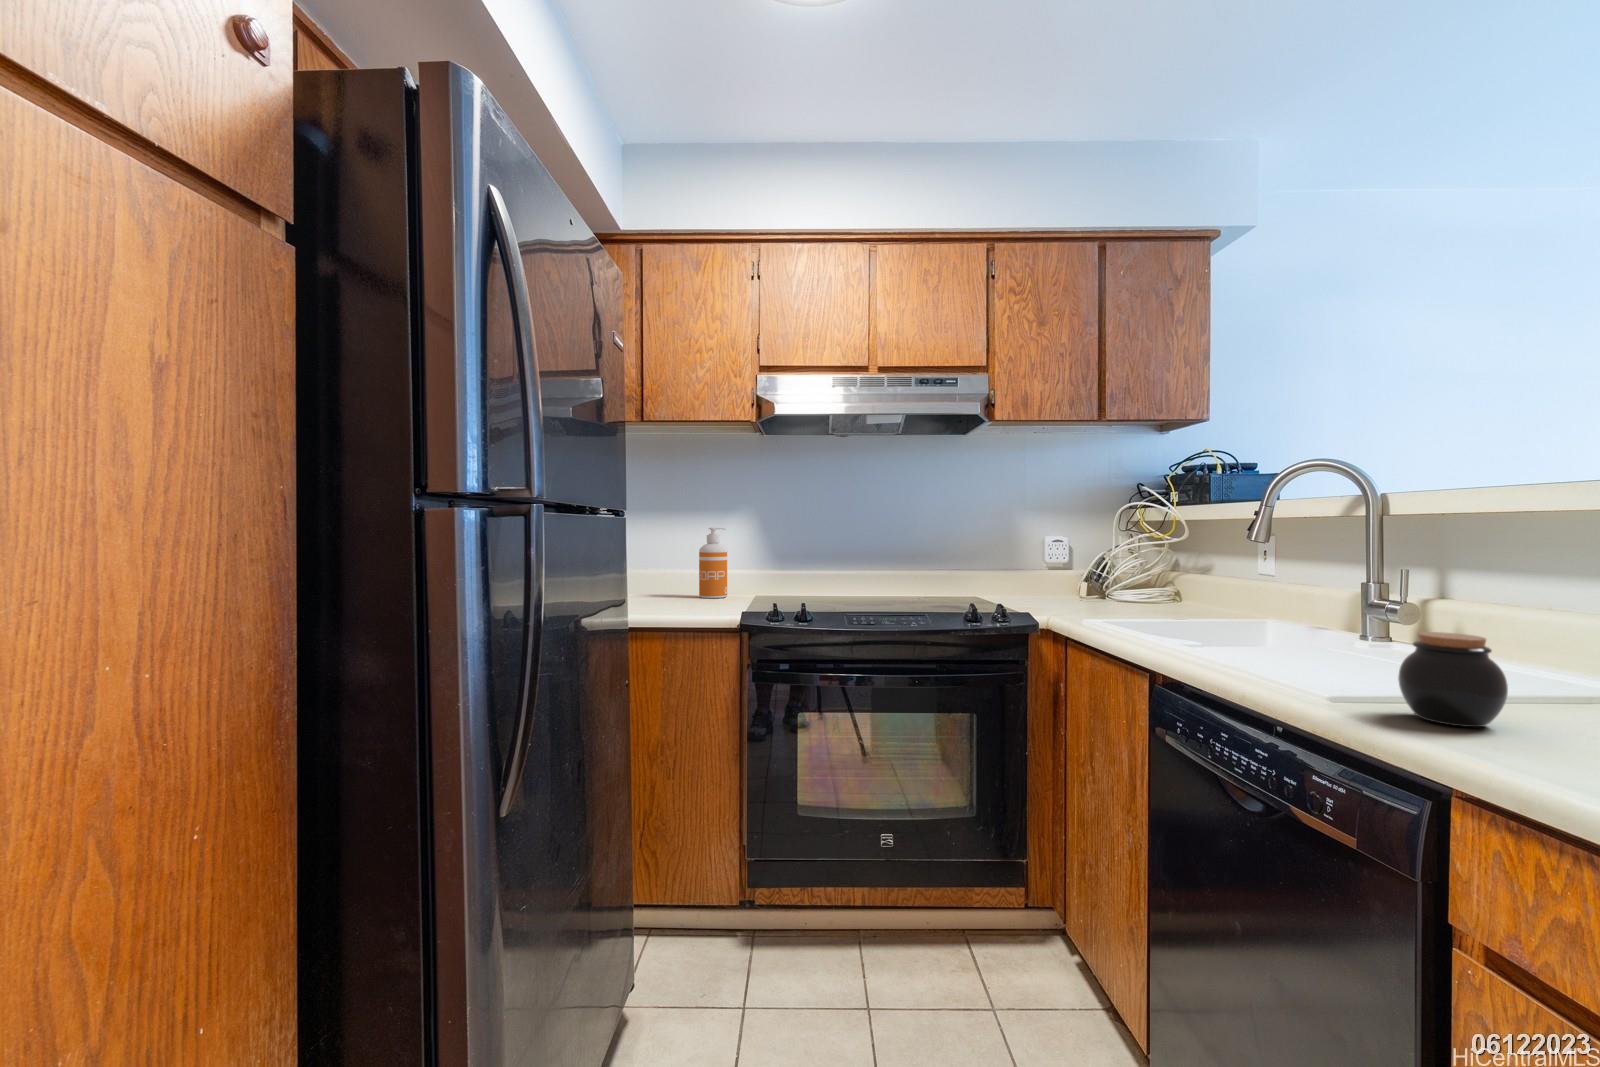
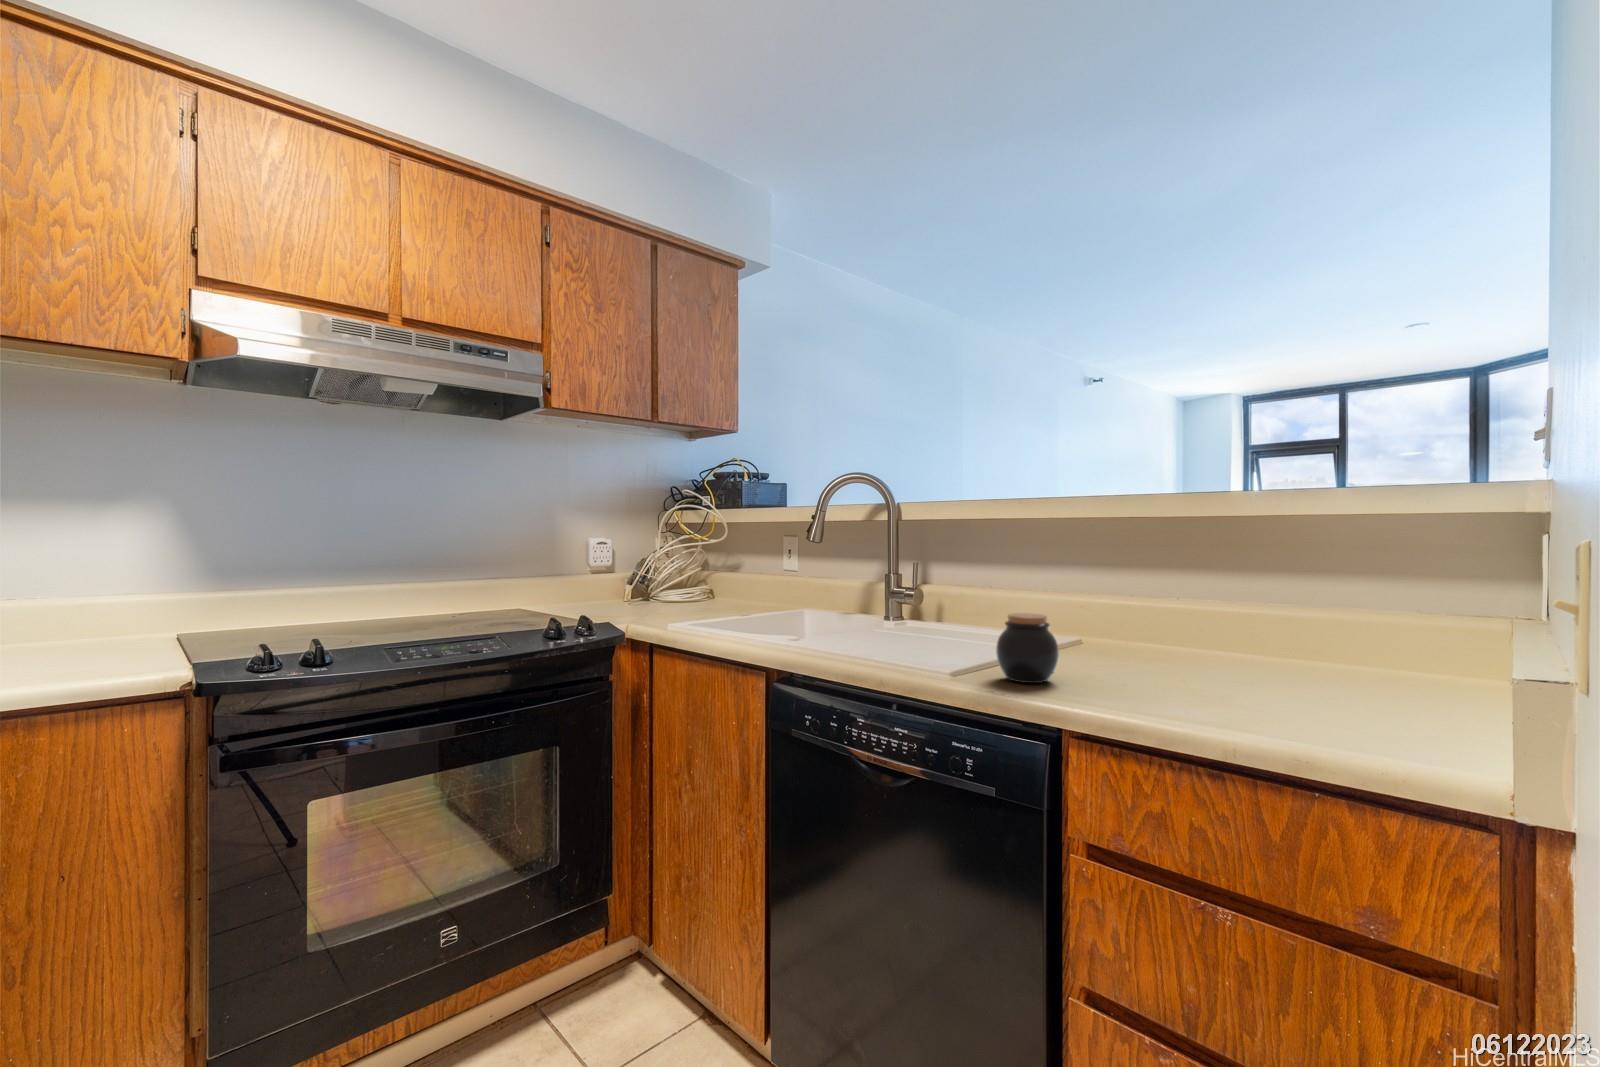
soap dispenser: present [699,528,727,598] -> none [46,532,113,650]

